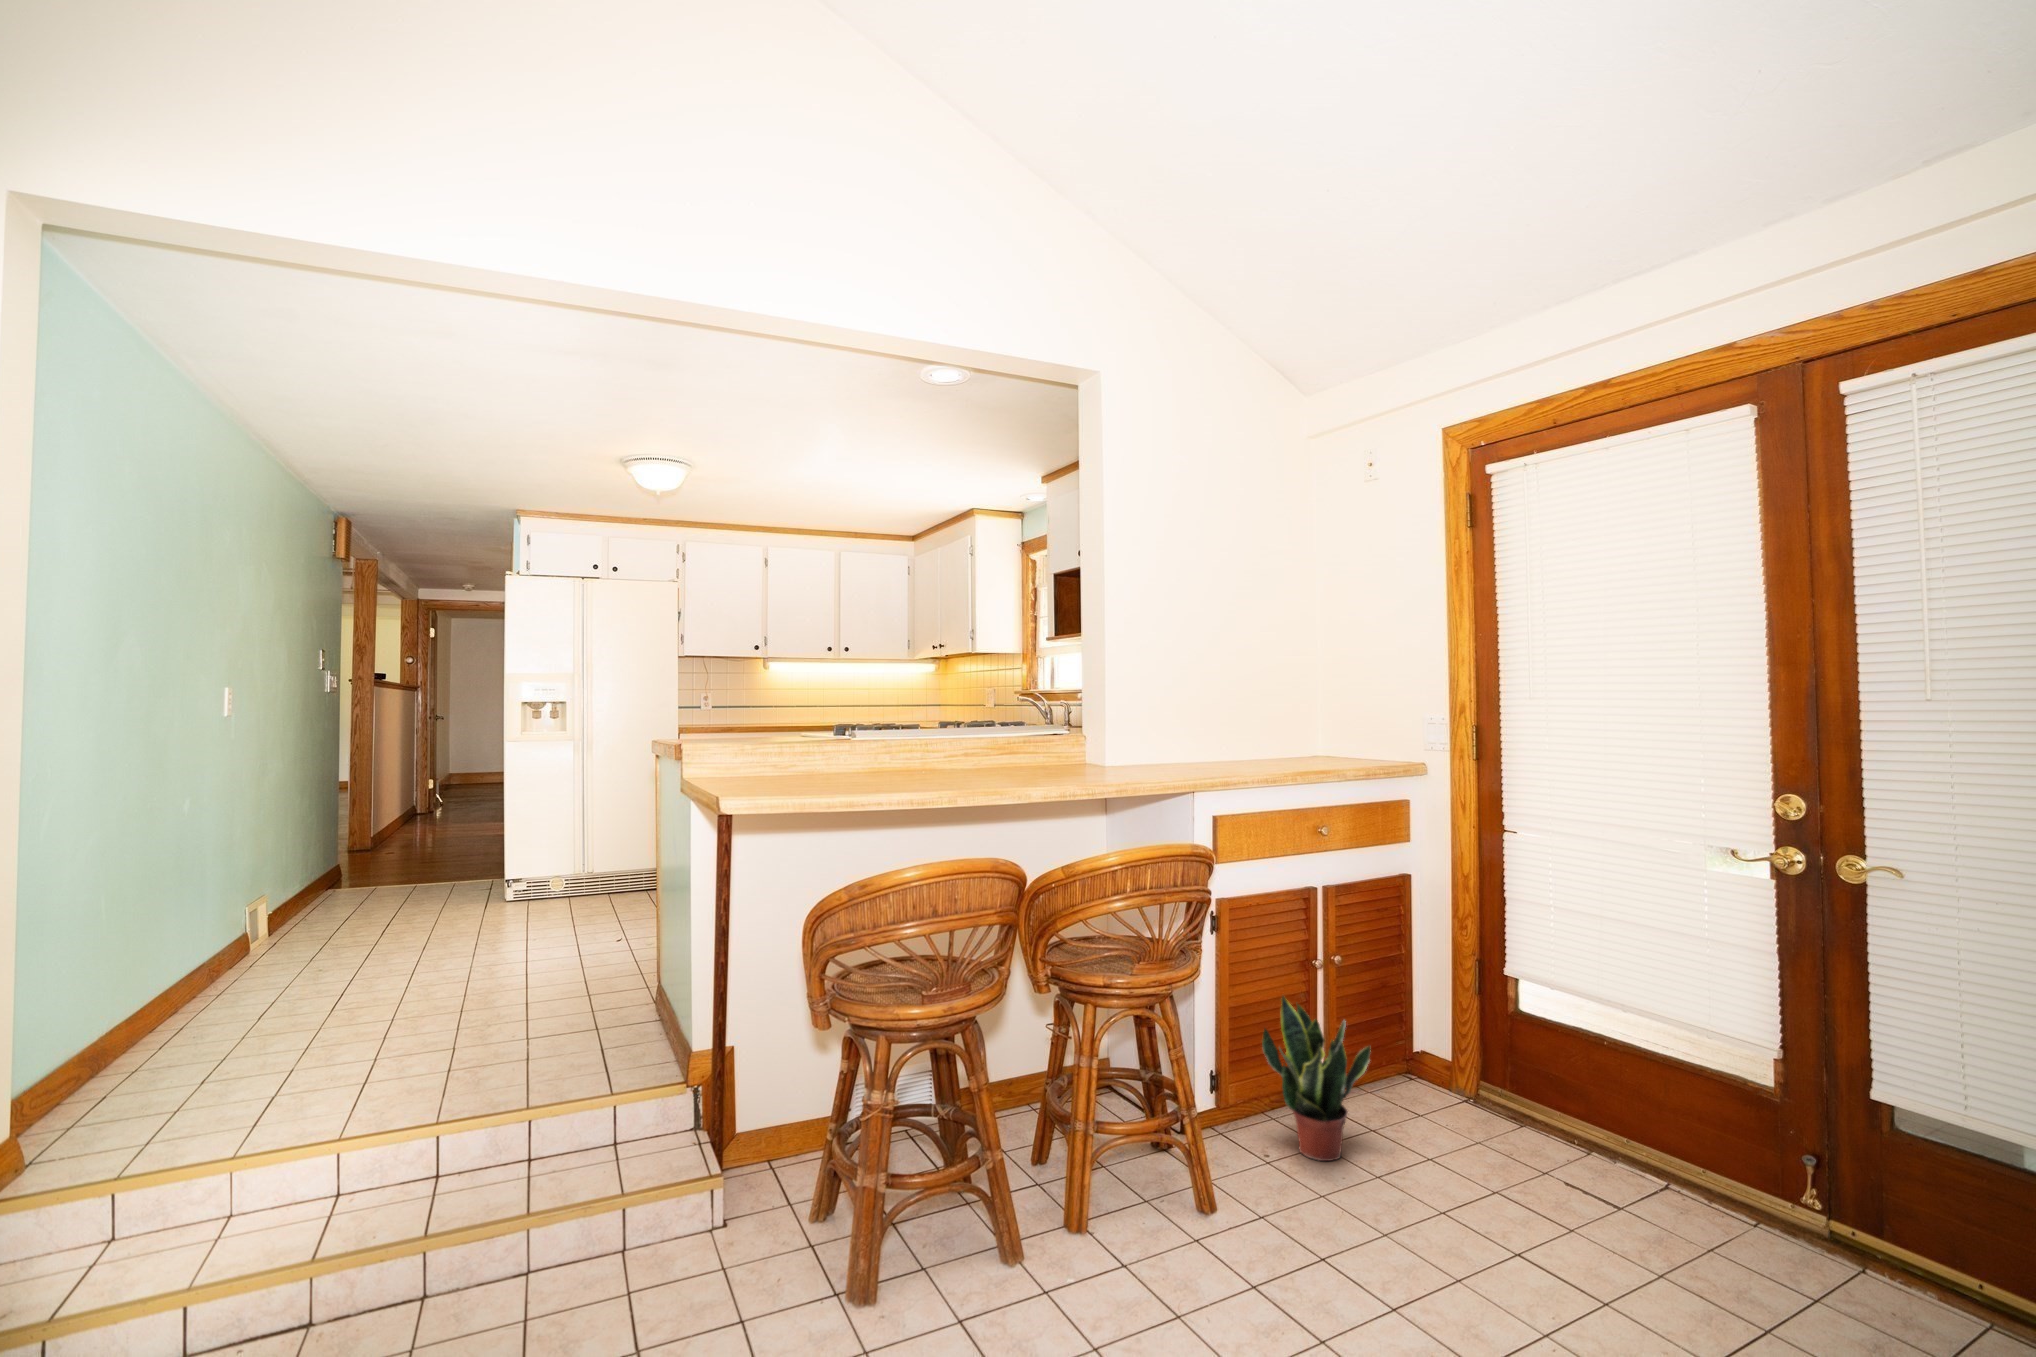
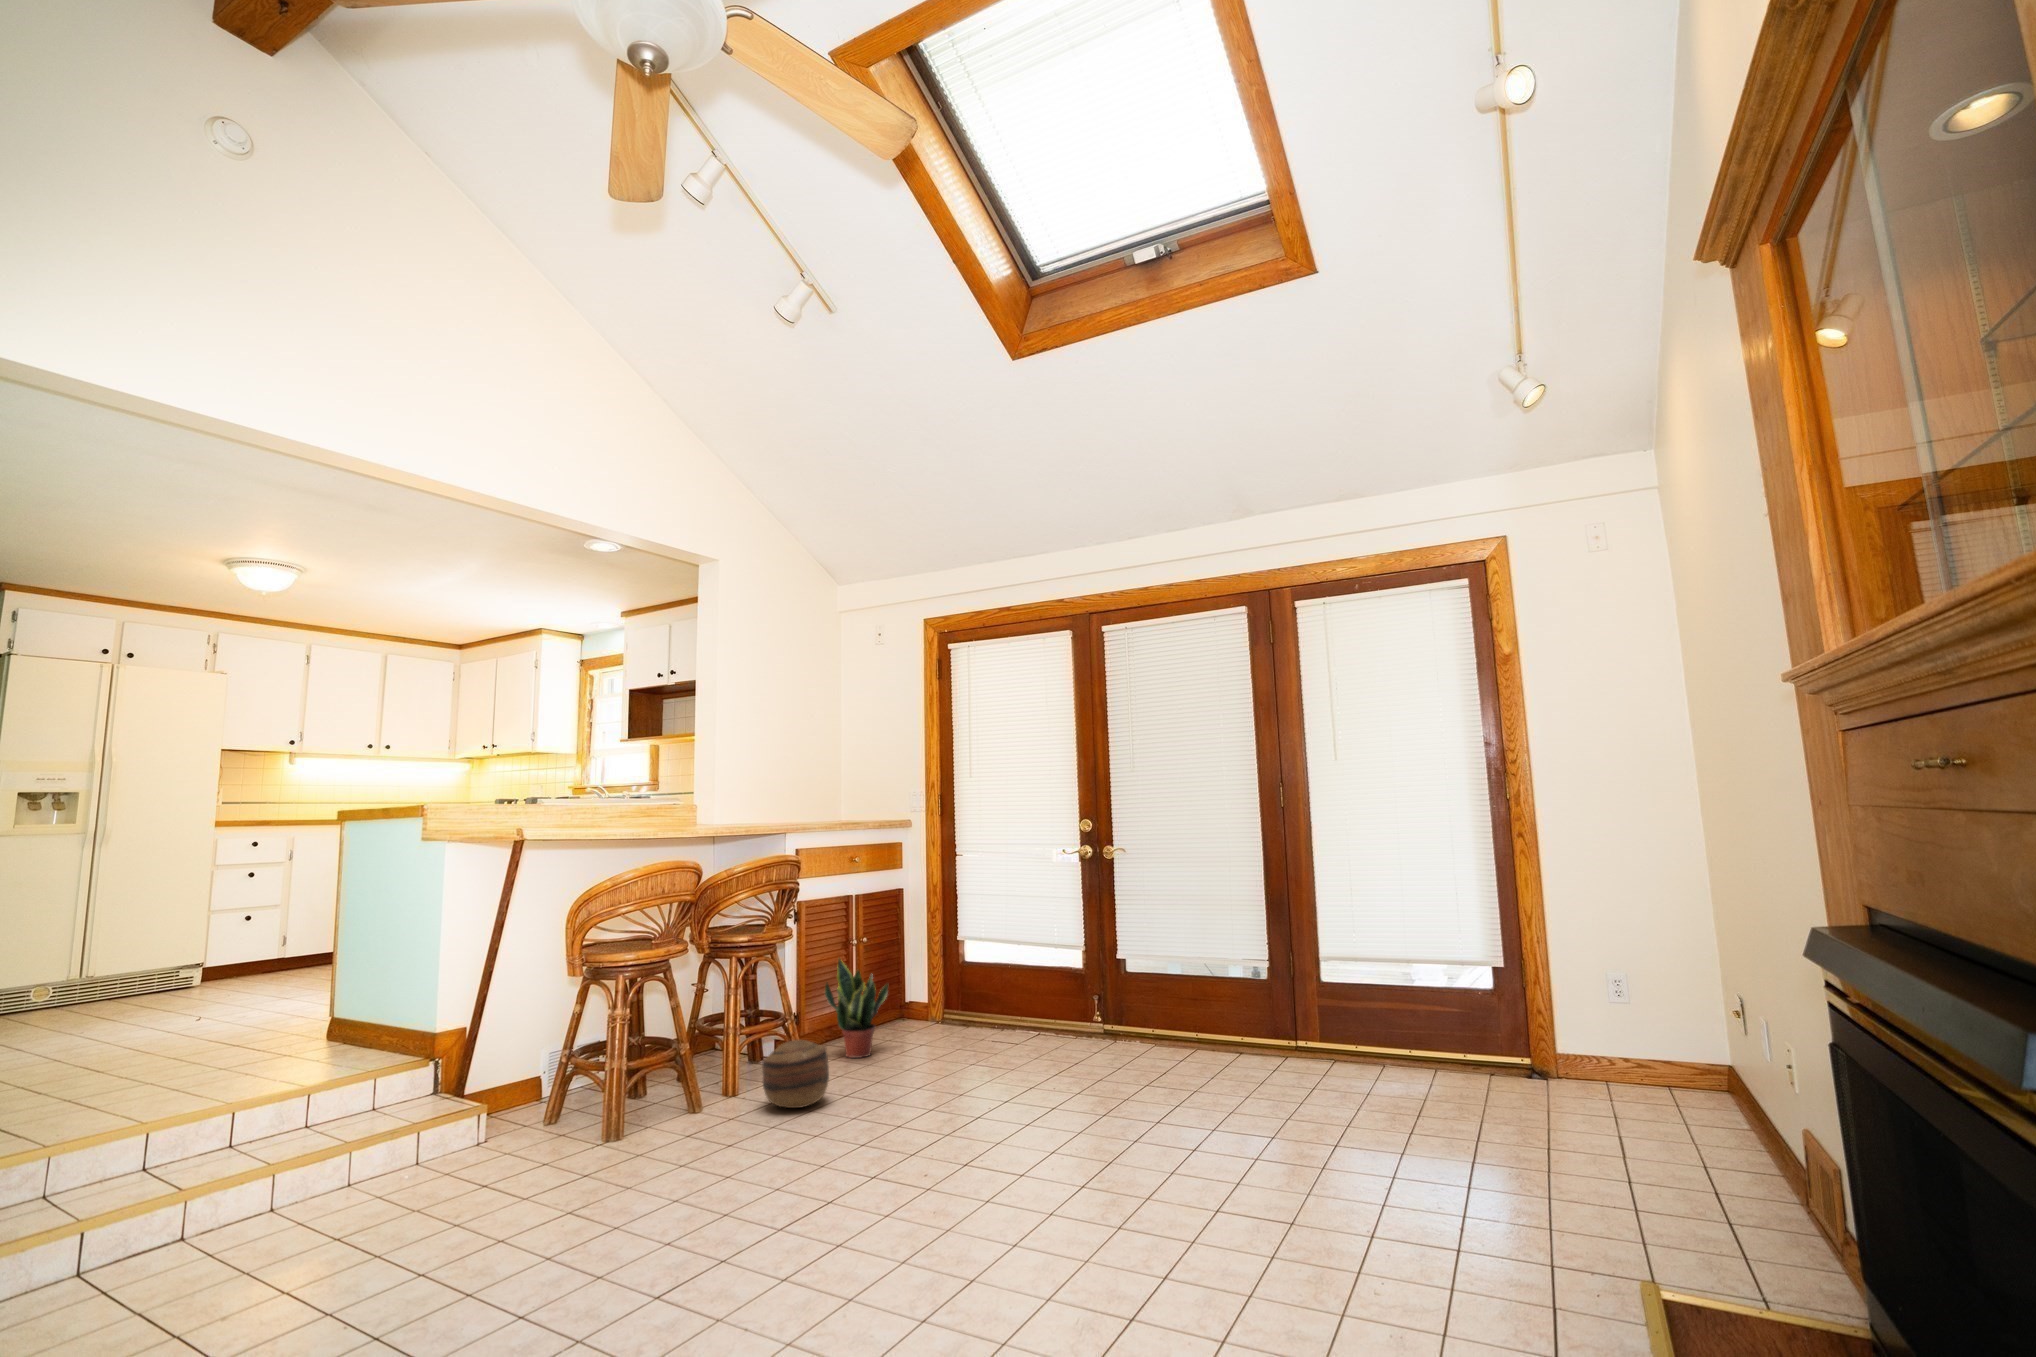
basket: none [1130,1156,1241,1283] -> present [762,1040,829,1108]

